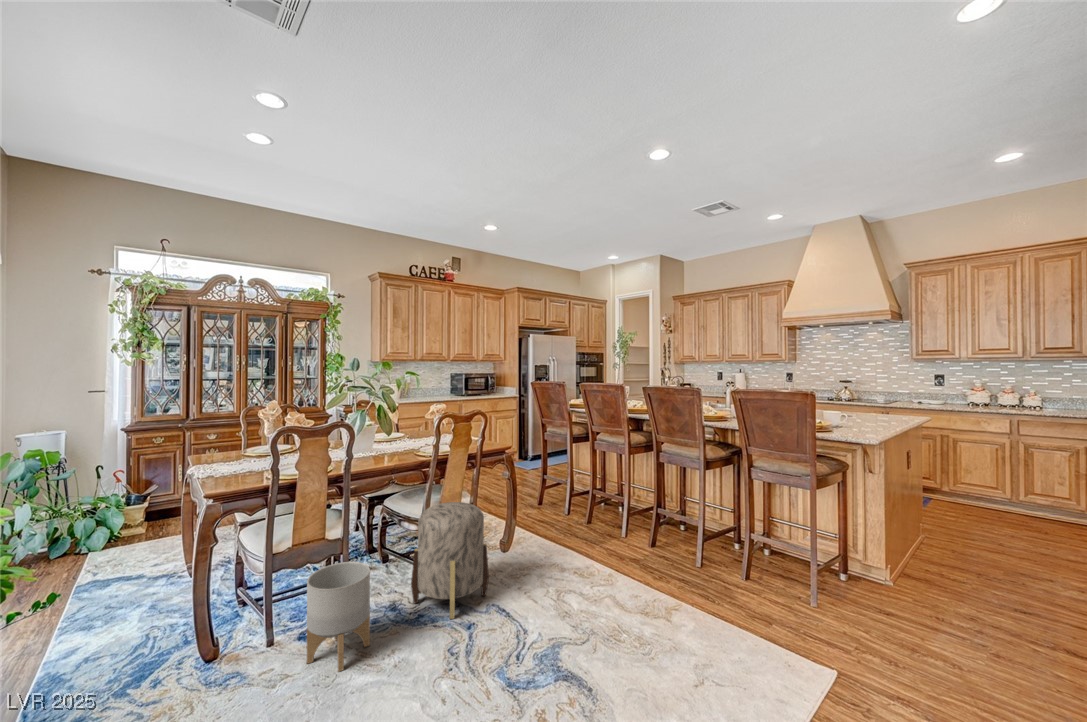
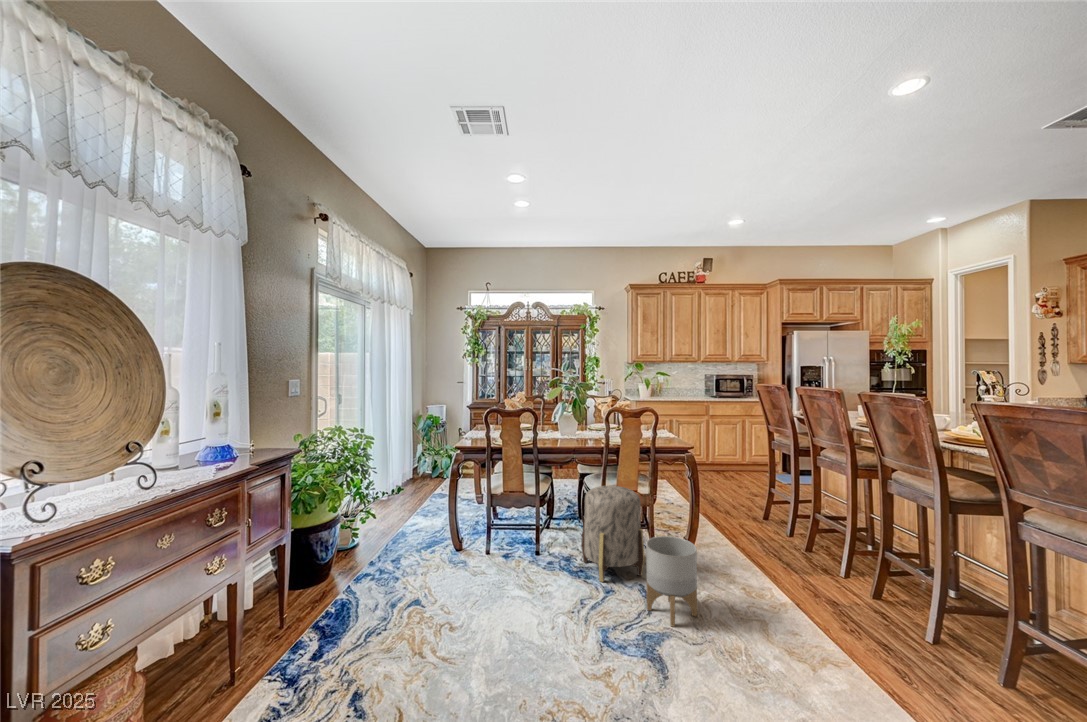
planter: present [307,562,370,671] -> present [646,536,697,627]

